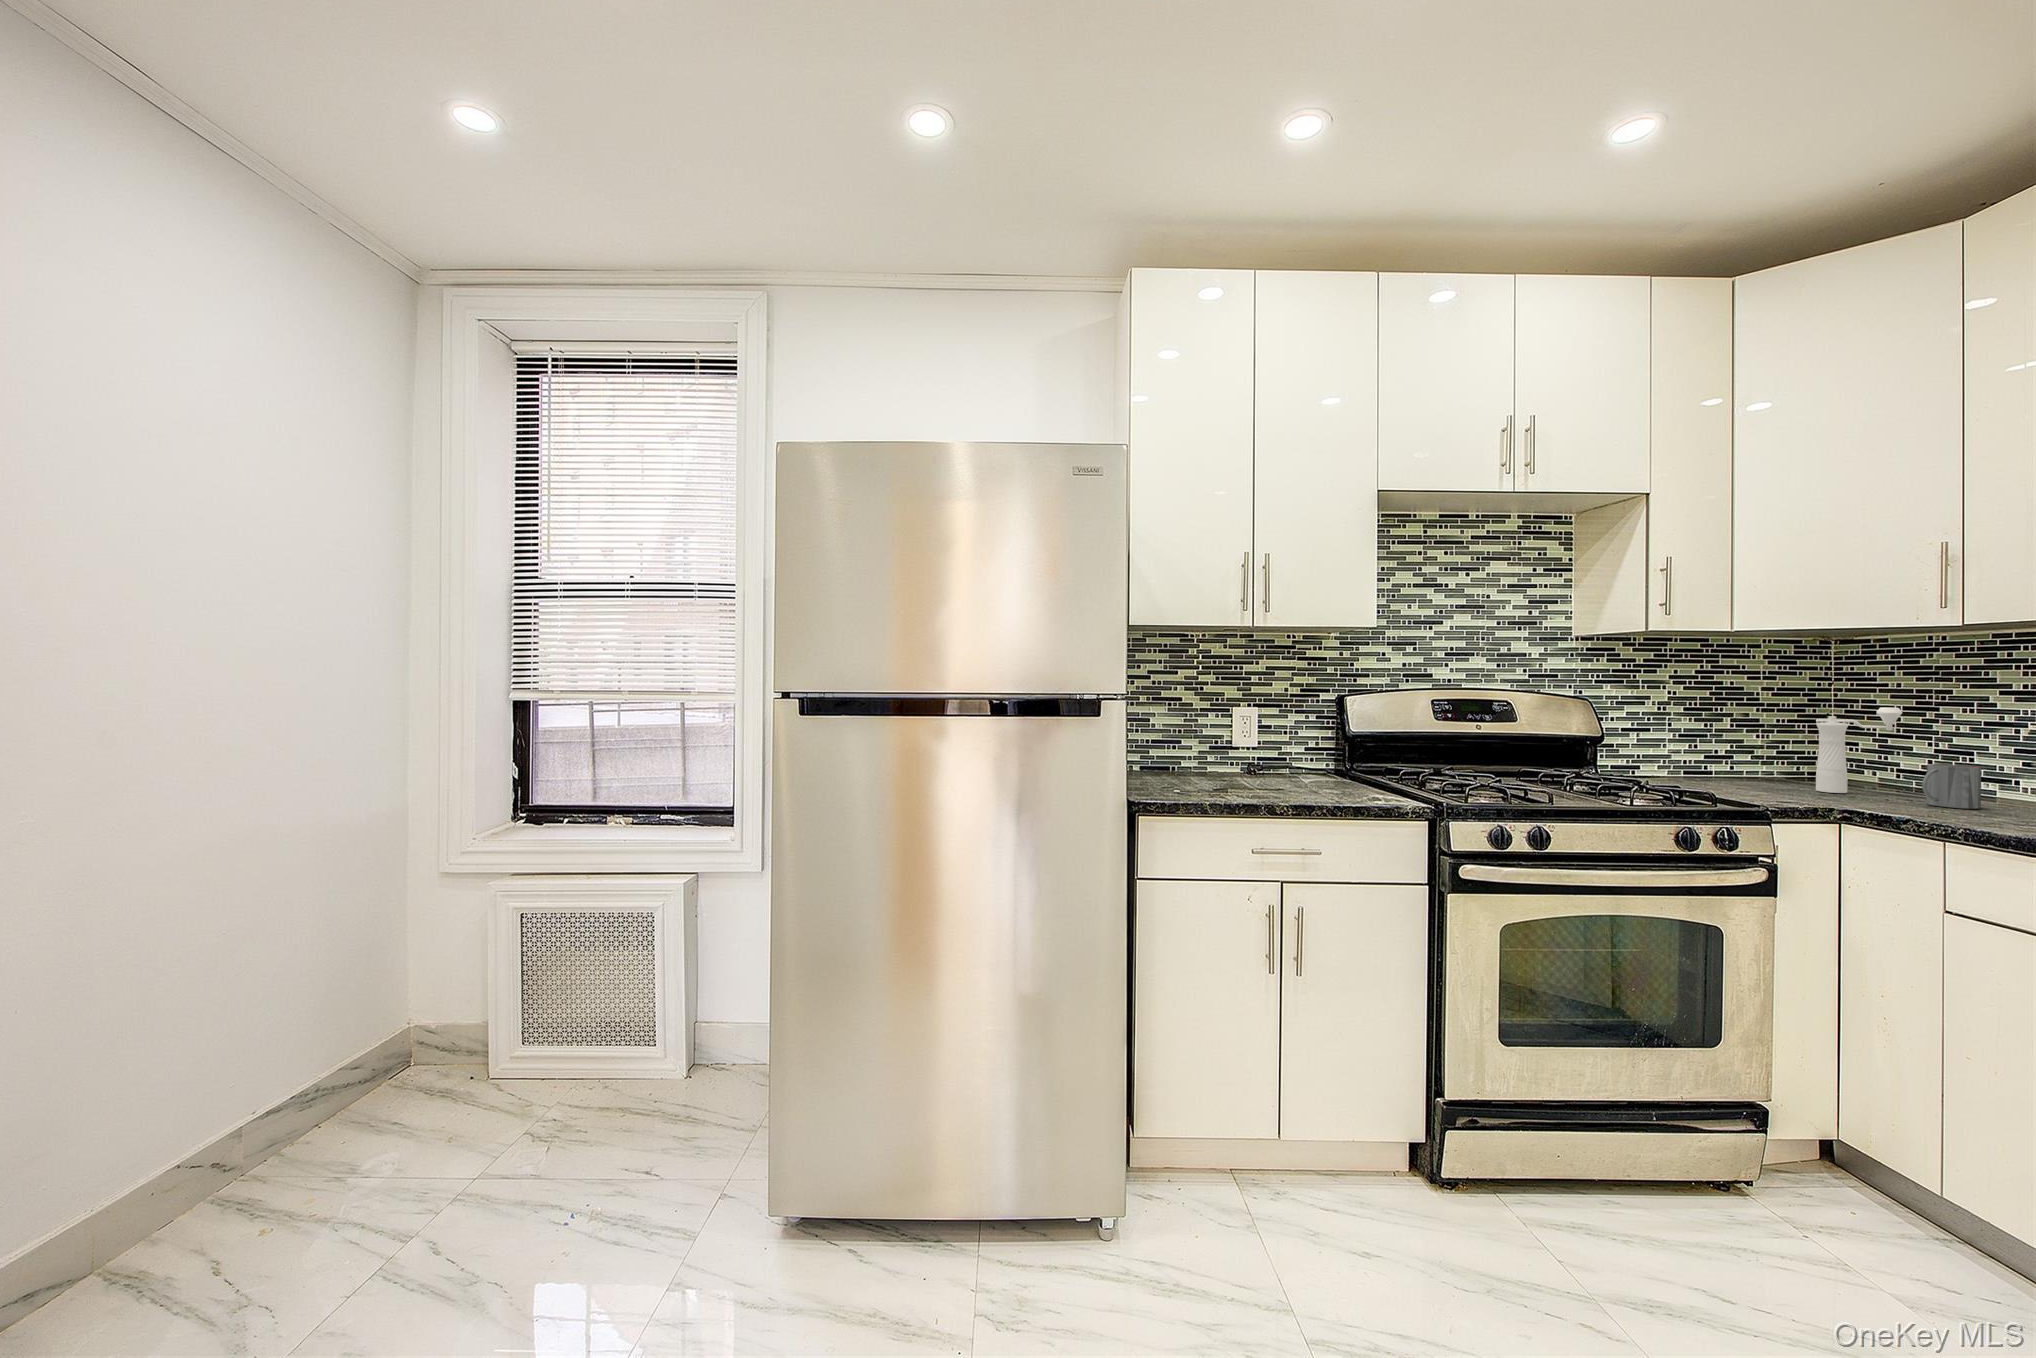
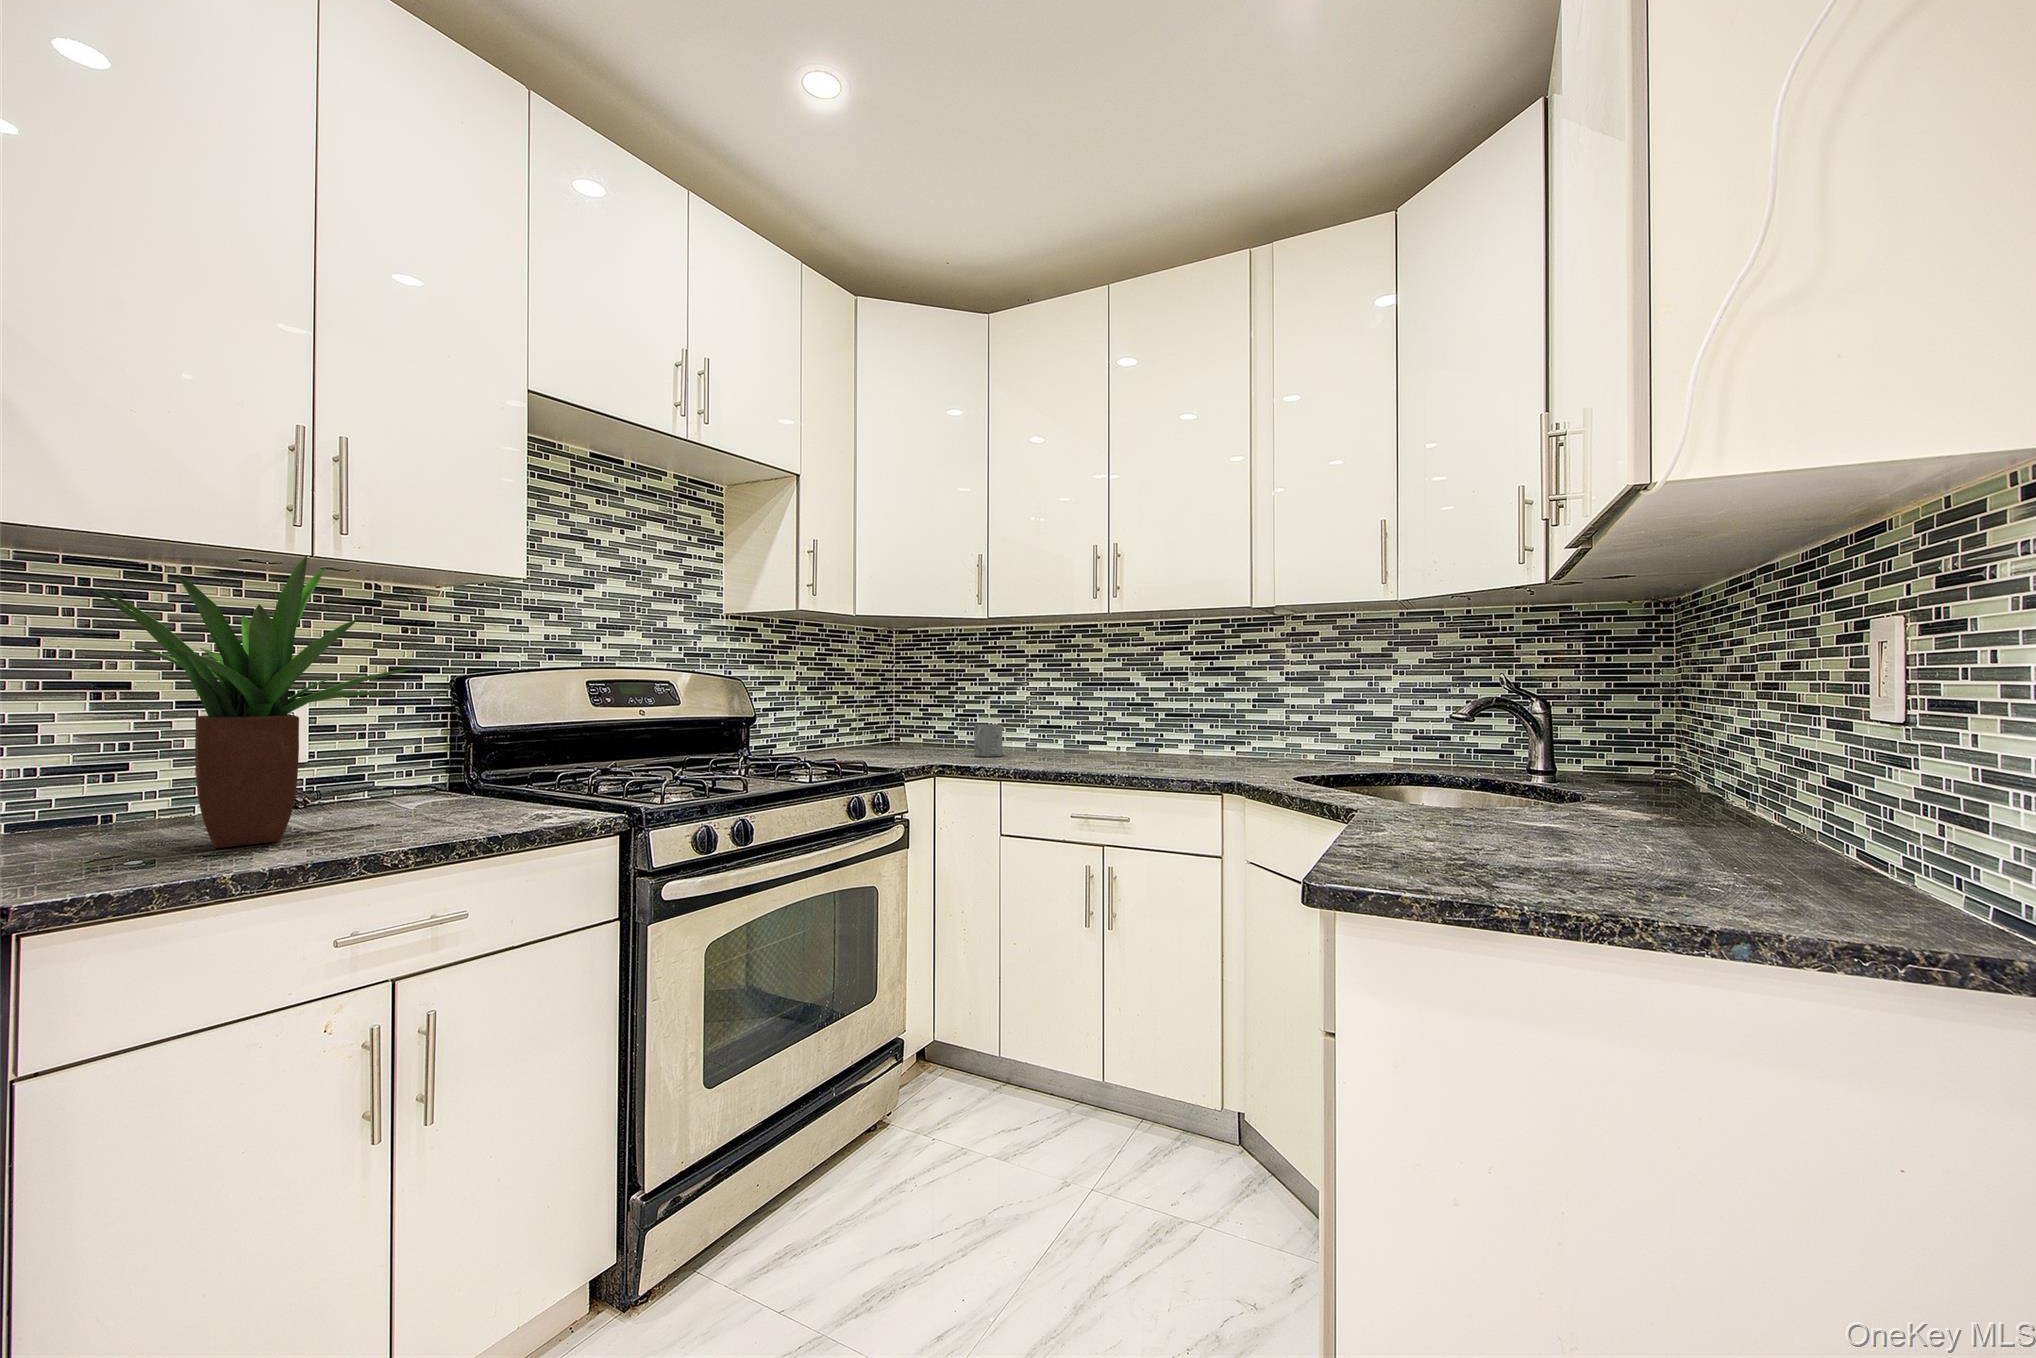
potted plant: none [1165,631,1299,791] -> present [94,555,413,848]
pepper mill: present [1816,707,1902,793] -> none [907,682,954,754]

